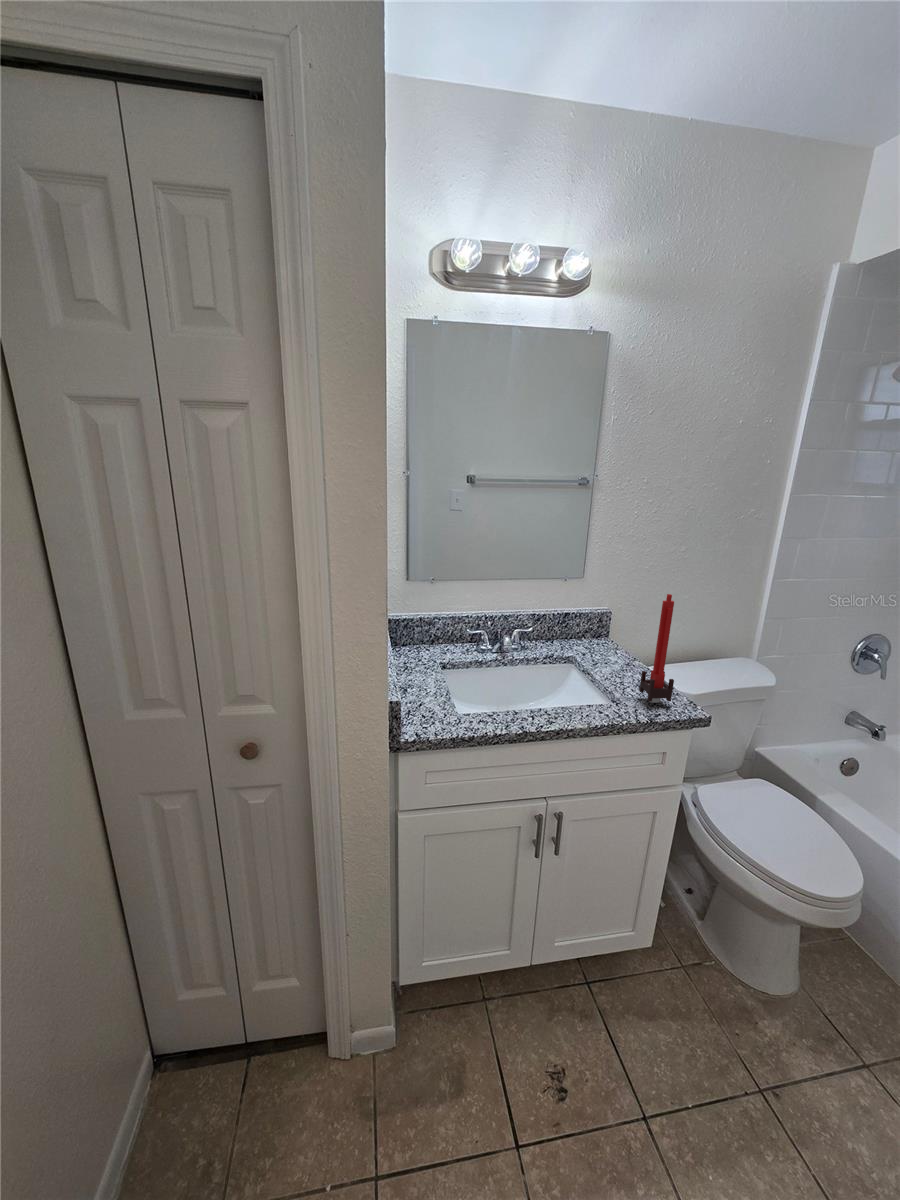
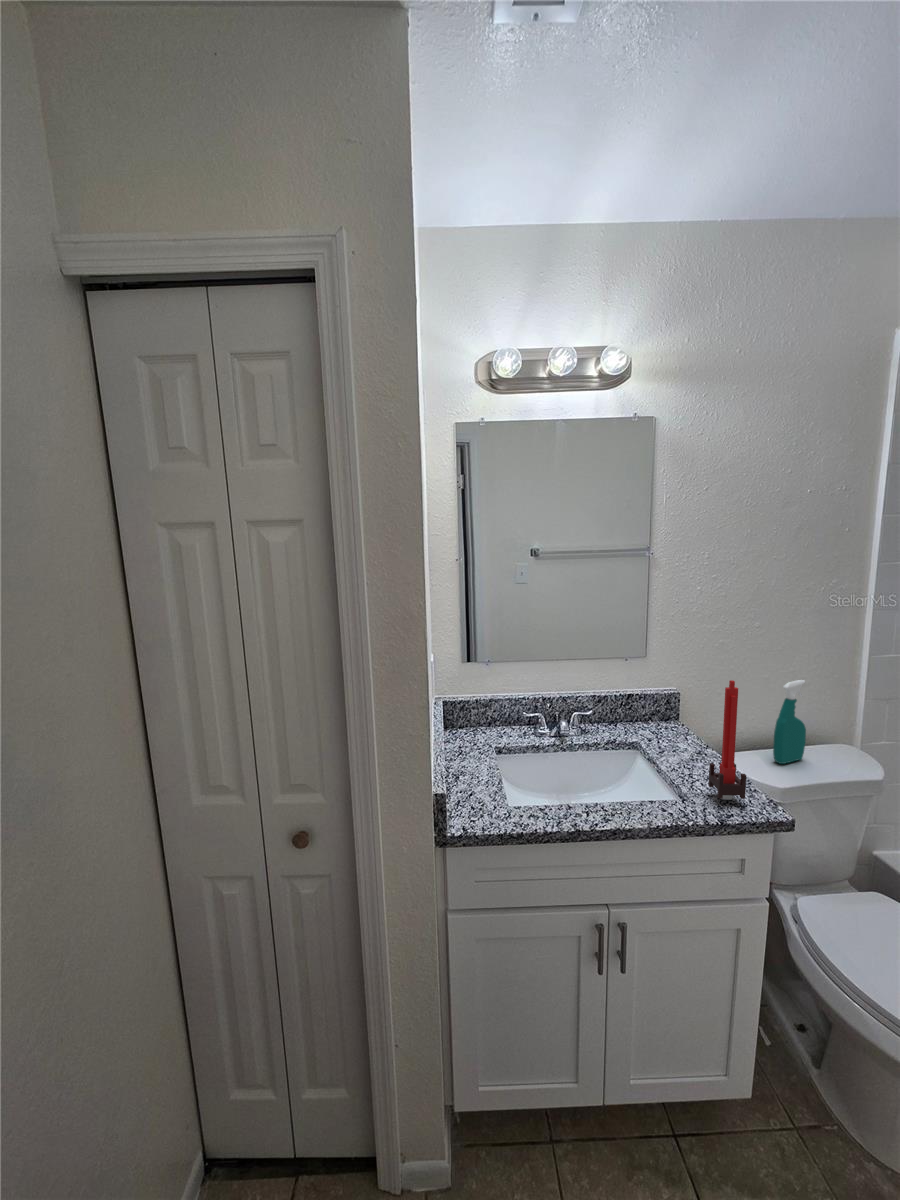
spray bottle: none [689,599,722,674] -> present [773,680,806,764]

